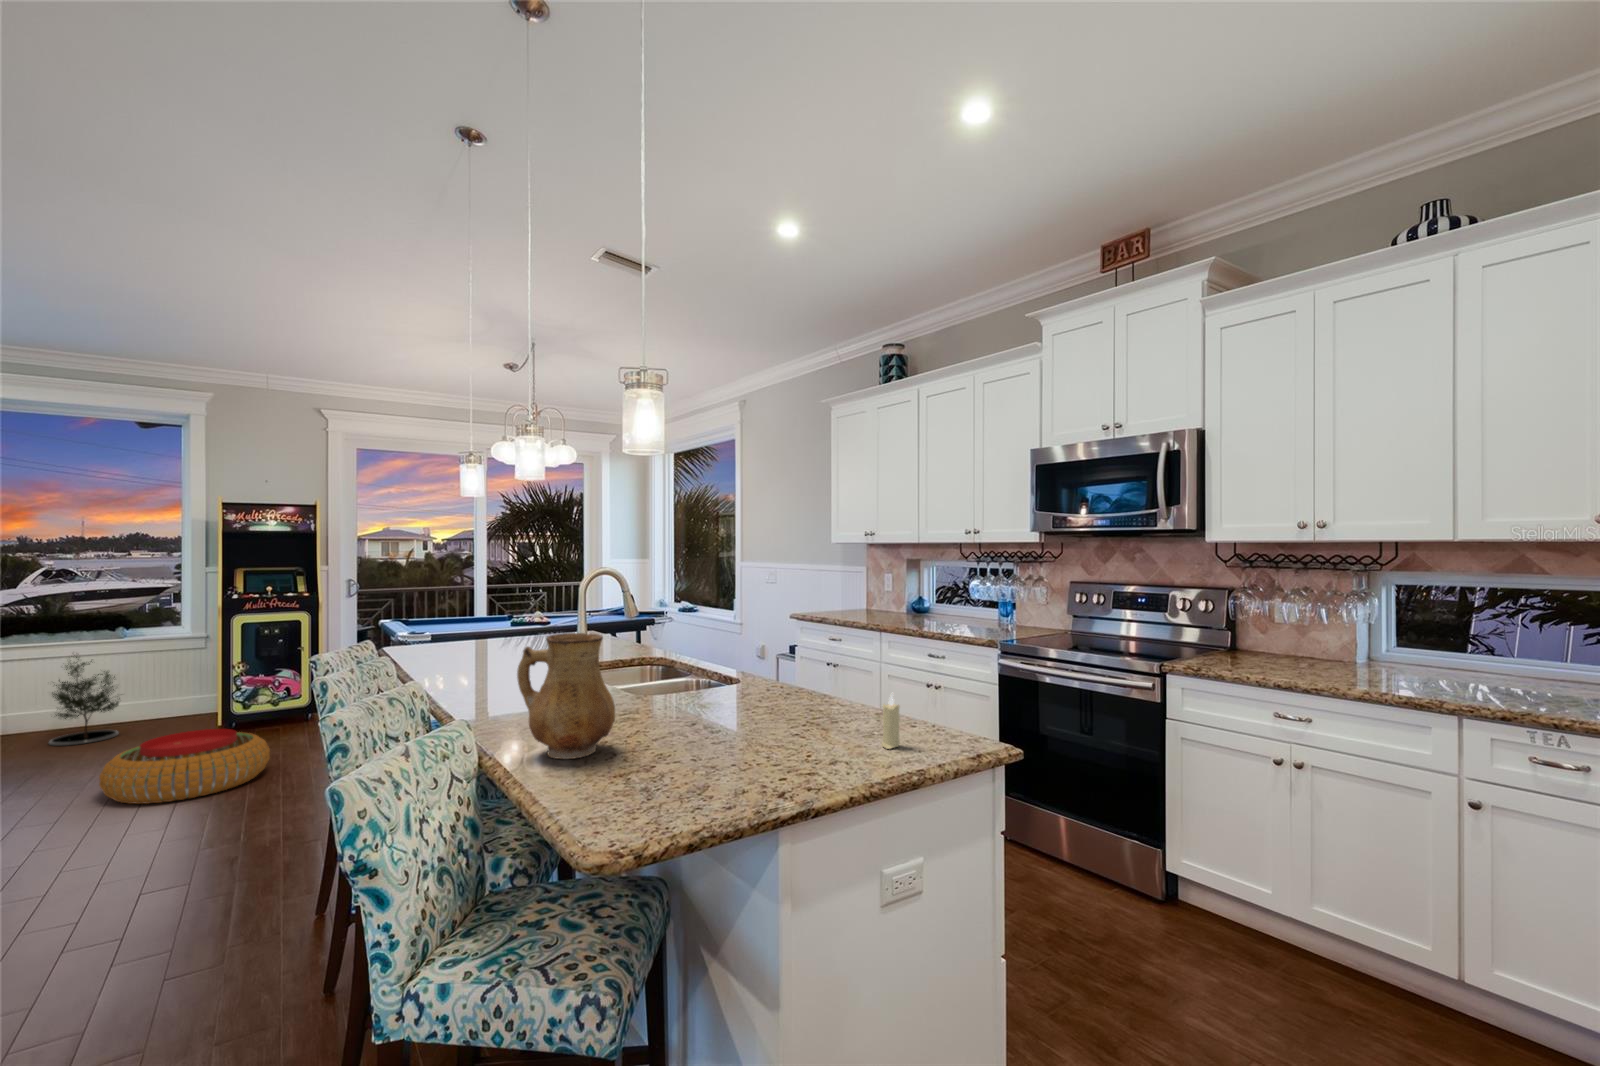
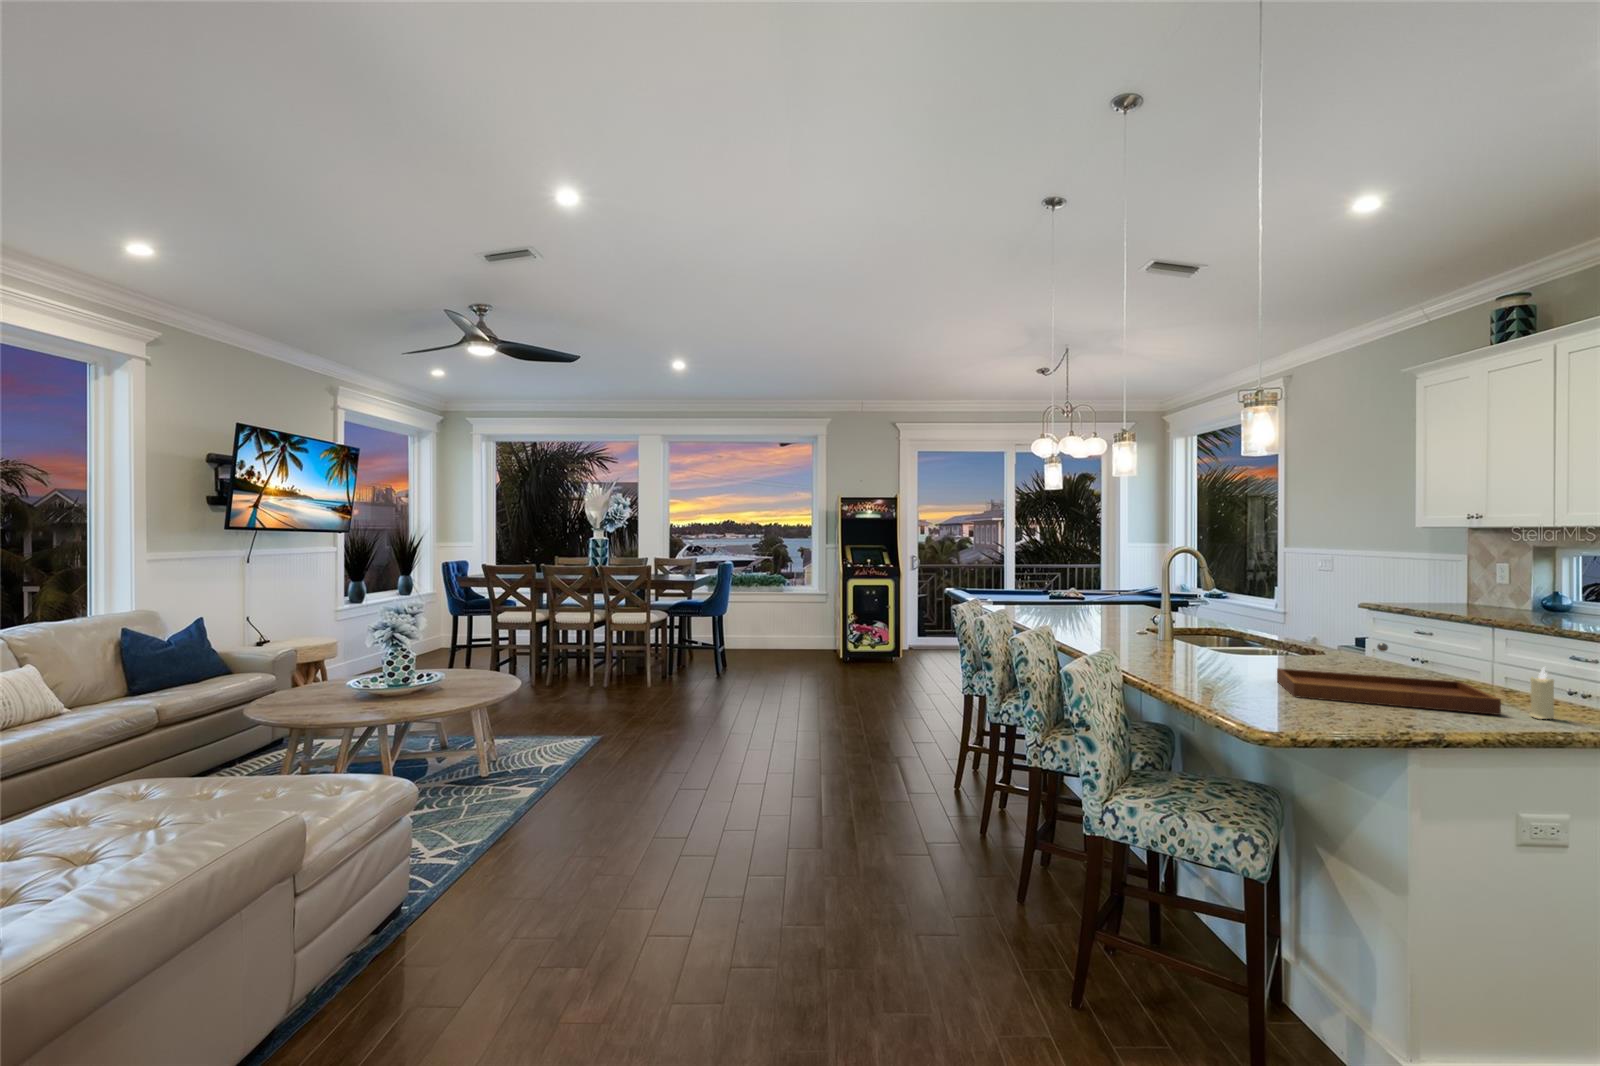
ceramic pitcher: present [517,633,615,759] -> none [1153,593,1233,683]
potted tree: present [49,657,120,746] -> none [757,597,792,655]
tray: none [670,679,860,764] -> present [1277,643,1501,715]
pouf: present [99,729,270,804] -> none [800,653,883,696]

